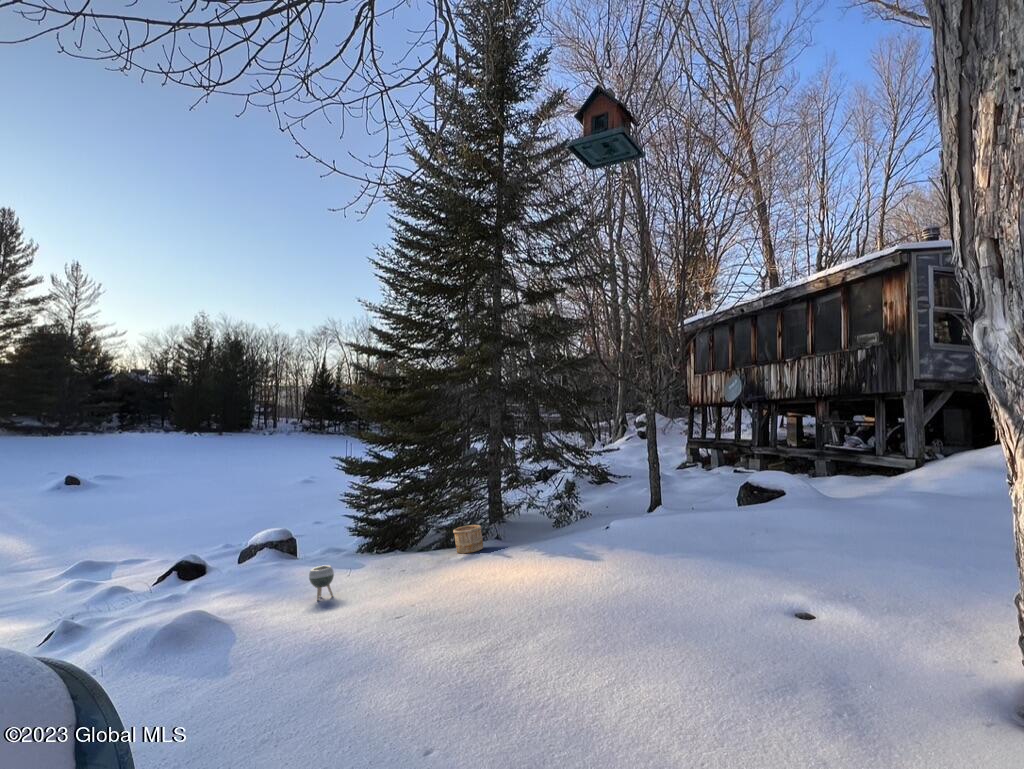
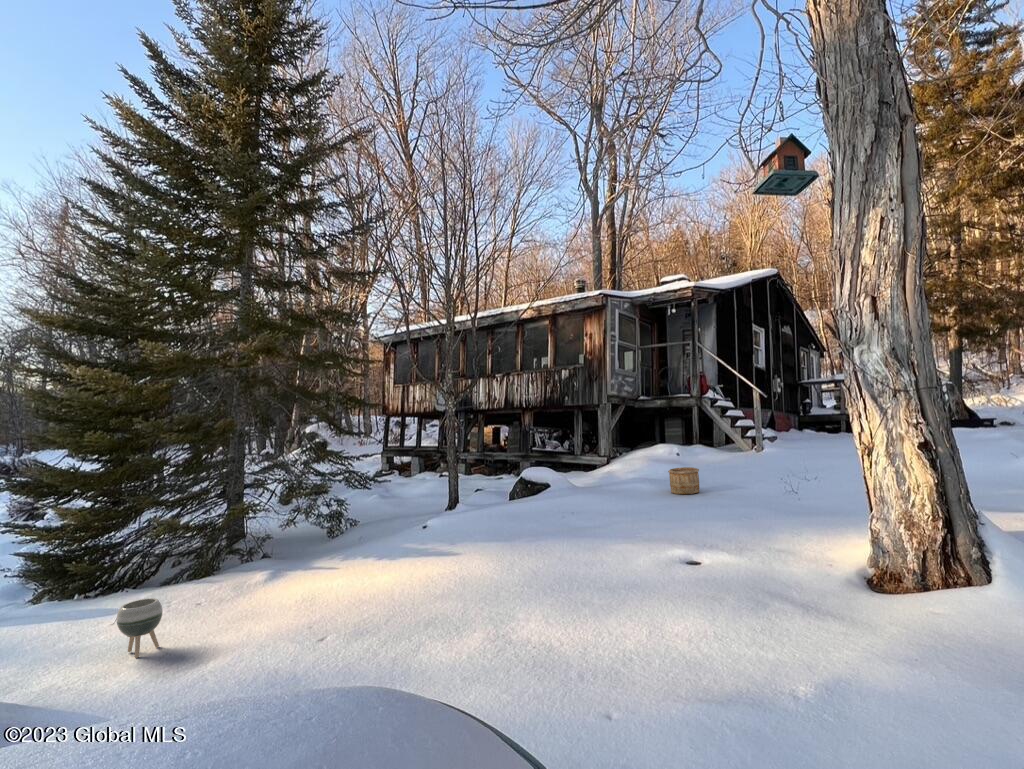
wooden bucket: present [453,525,483,553] -> present [668,467,699,494]

